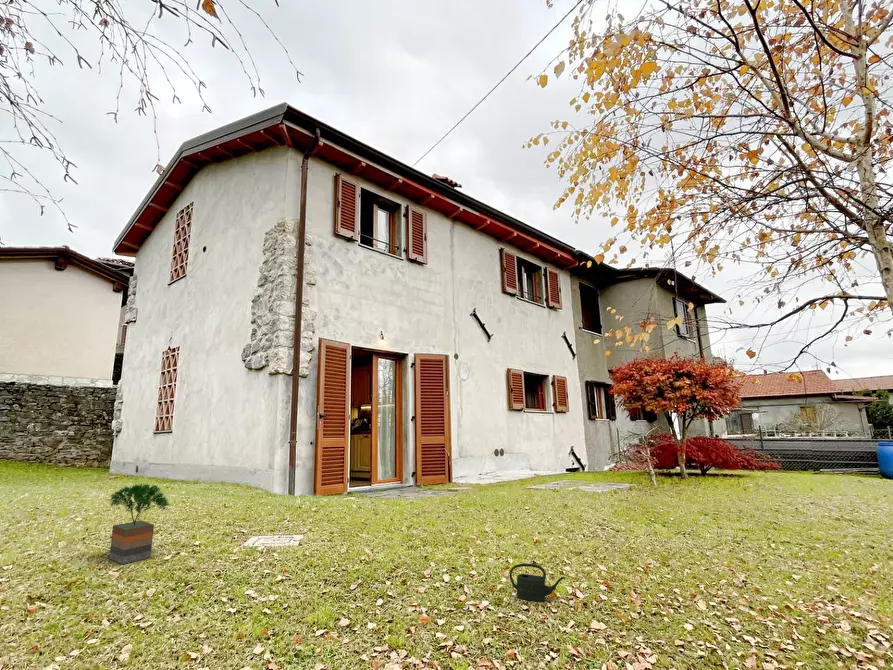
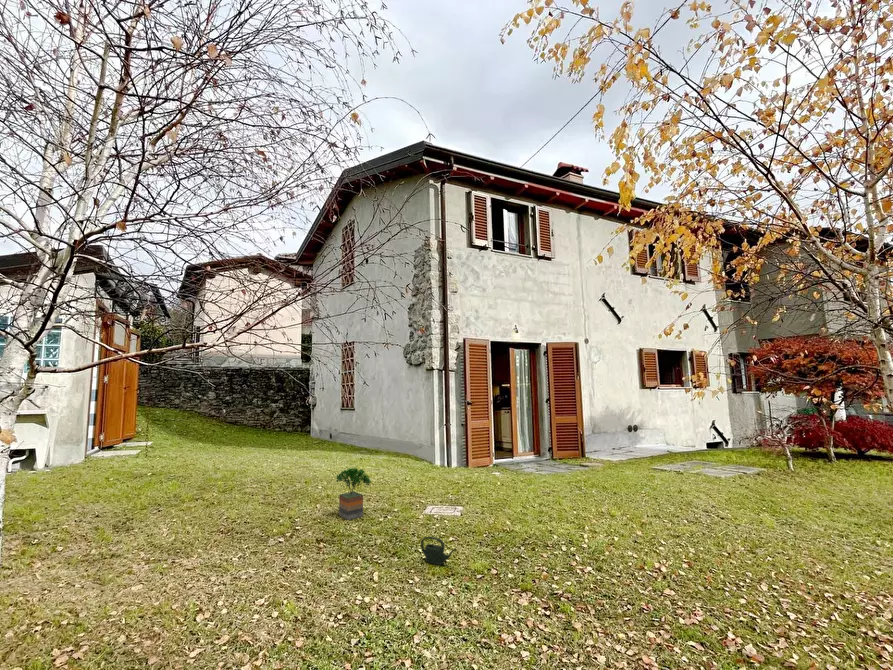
watering can: present [510,563,565,601] -> present [421,537,456,565]

